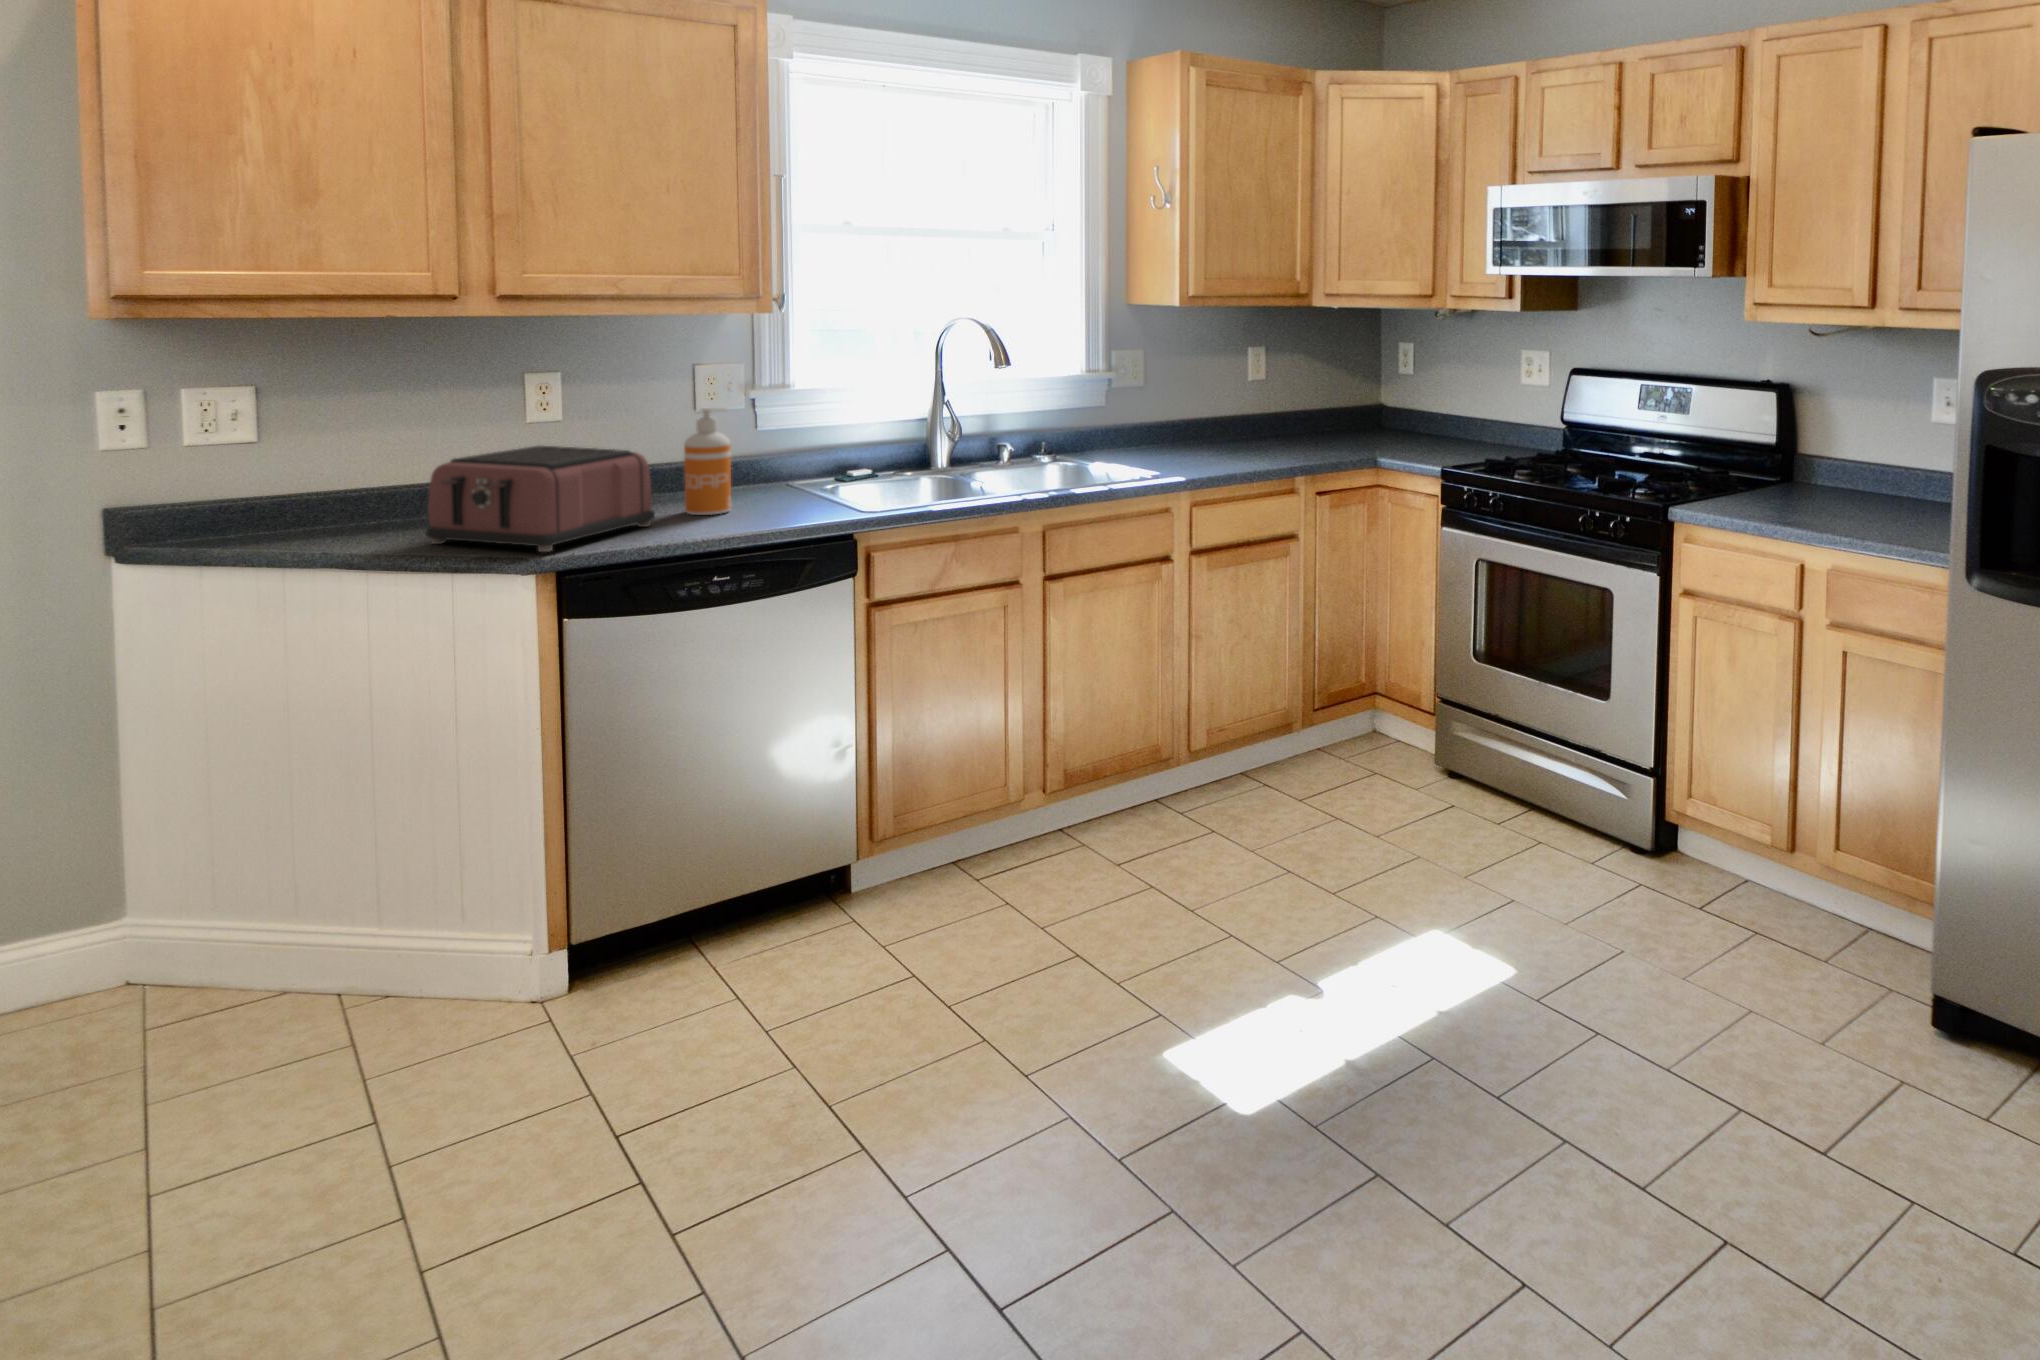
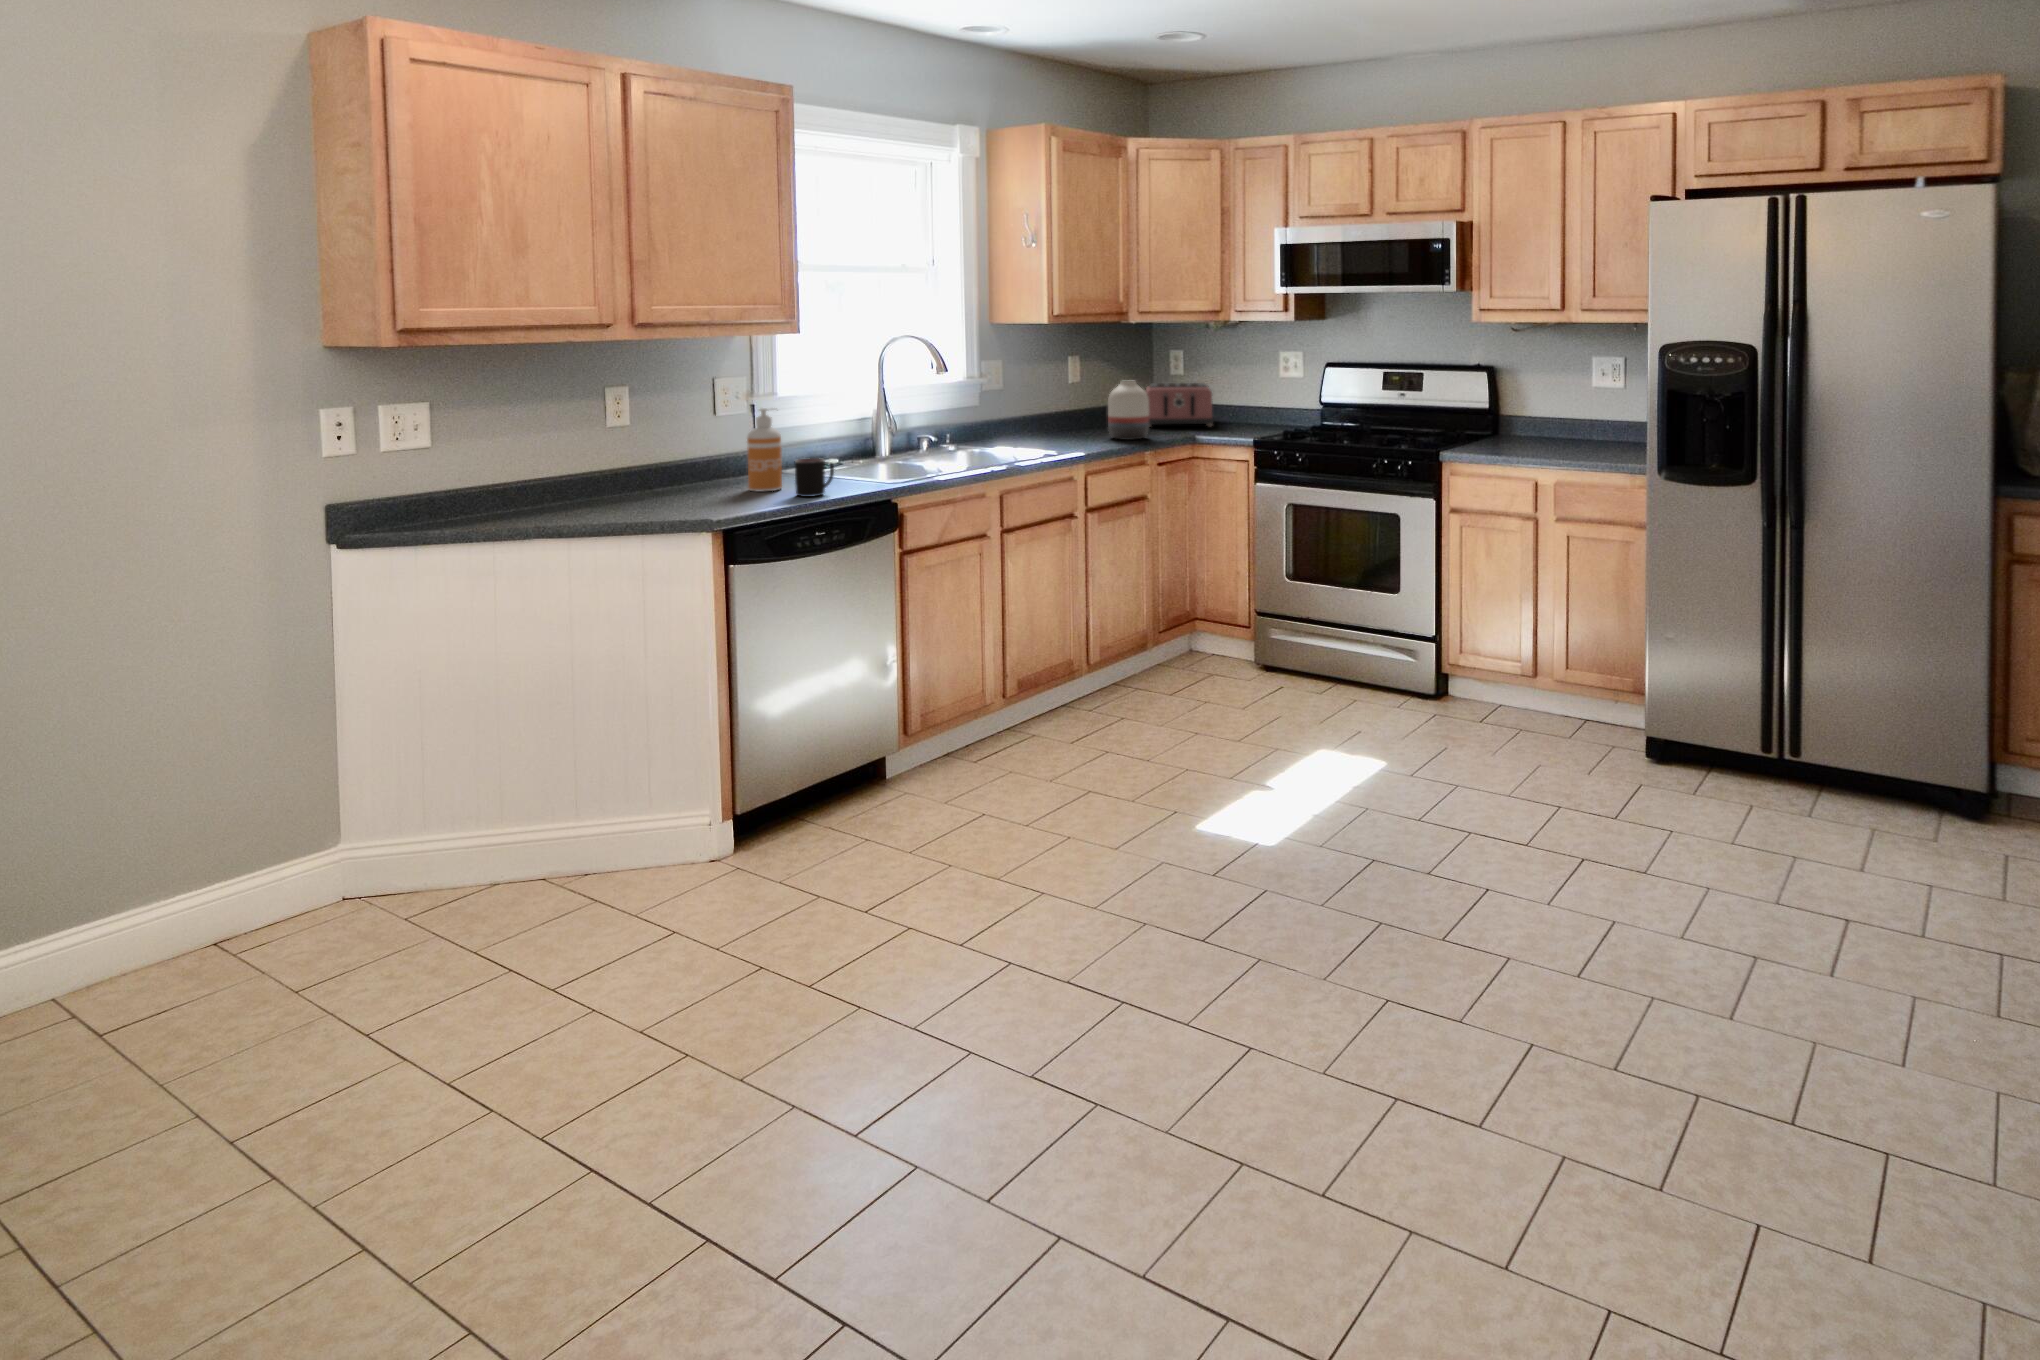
vase: none [1265,382,1318,459] -> present [1108,380,1149,440]
toaster: present [426,445,655,552] -> present [1145,383,1213,427]
mug: none [720,477,777,528] -> present [794,458,834,497]

